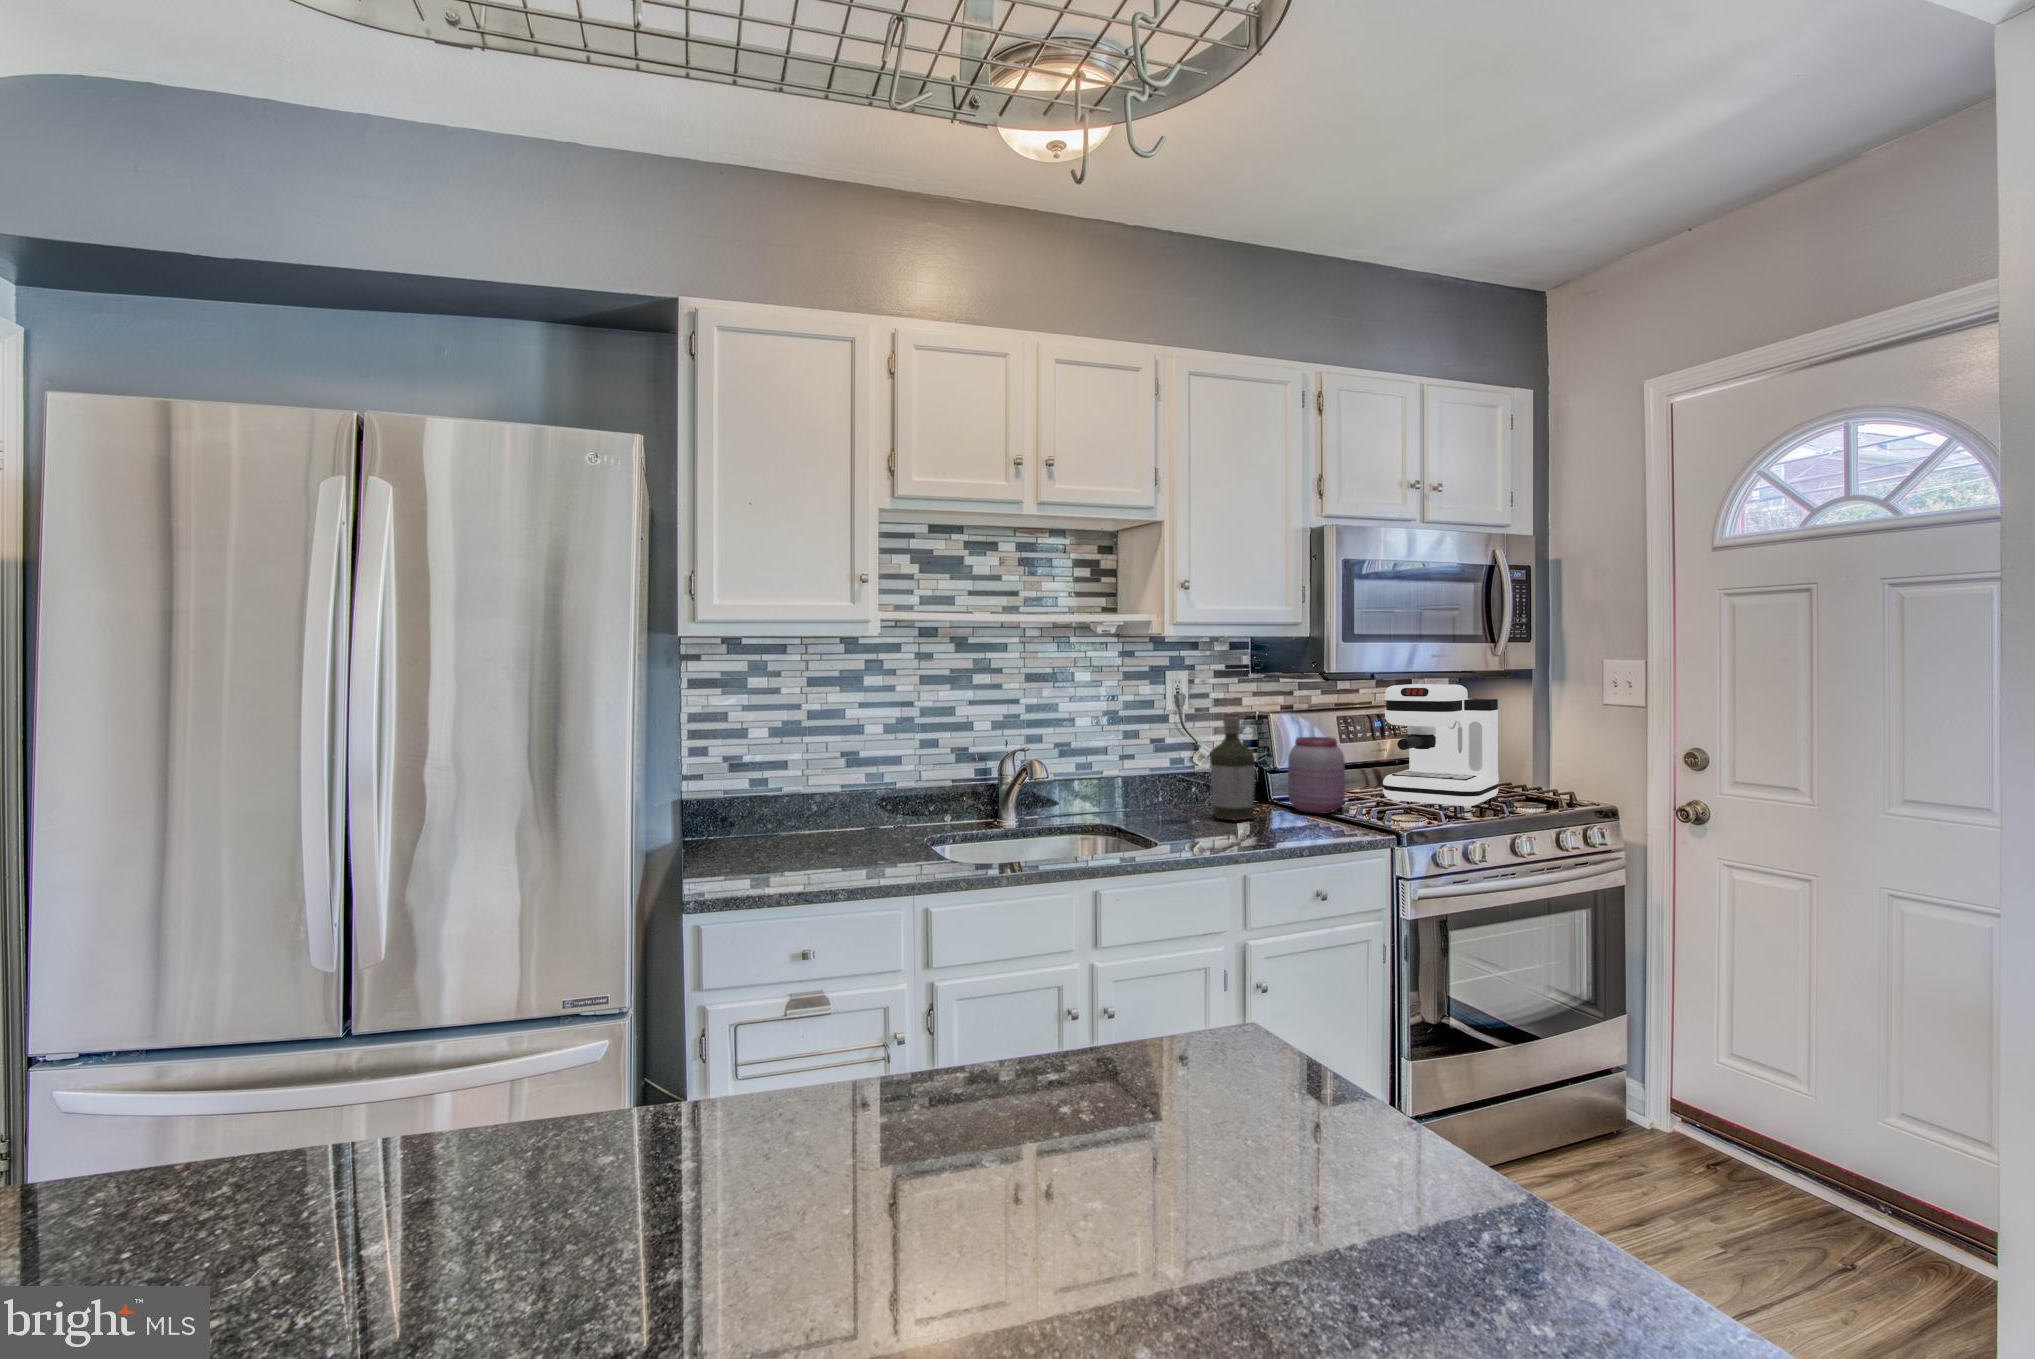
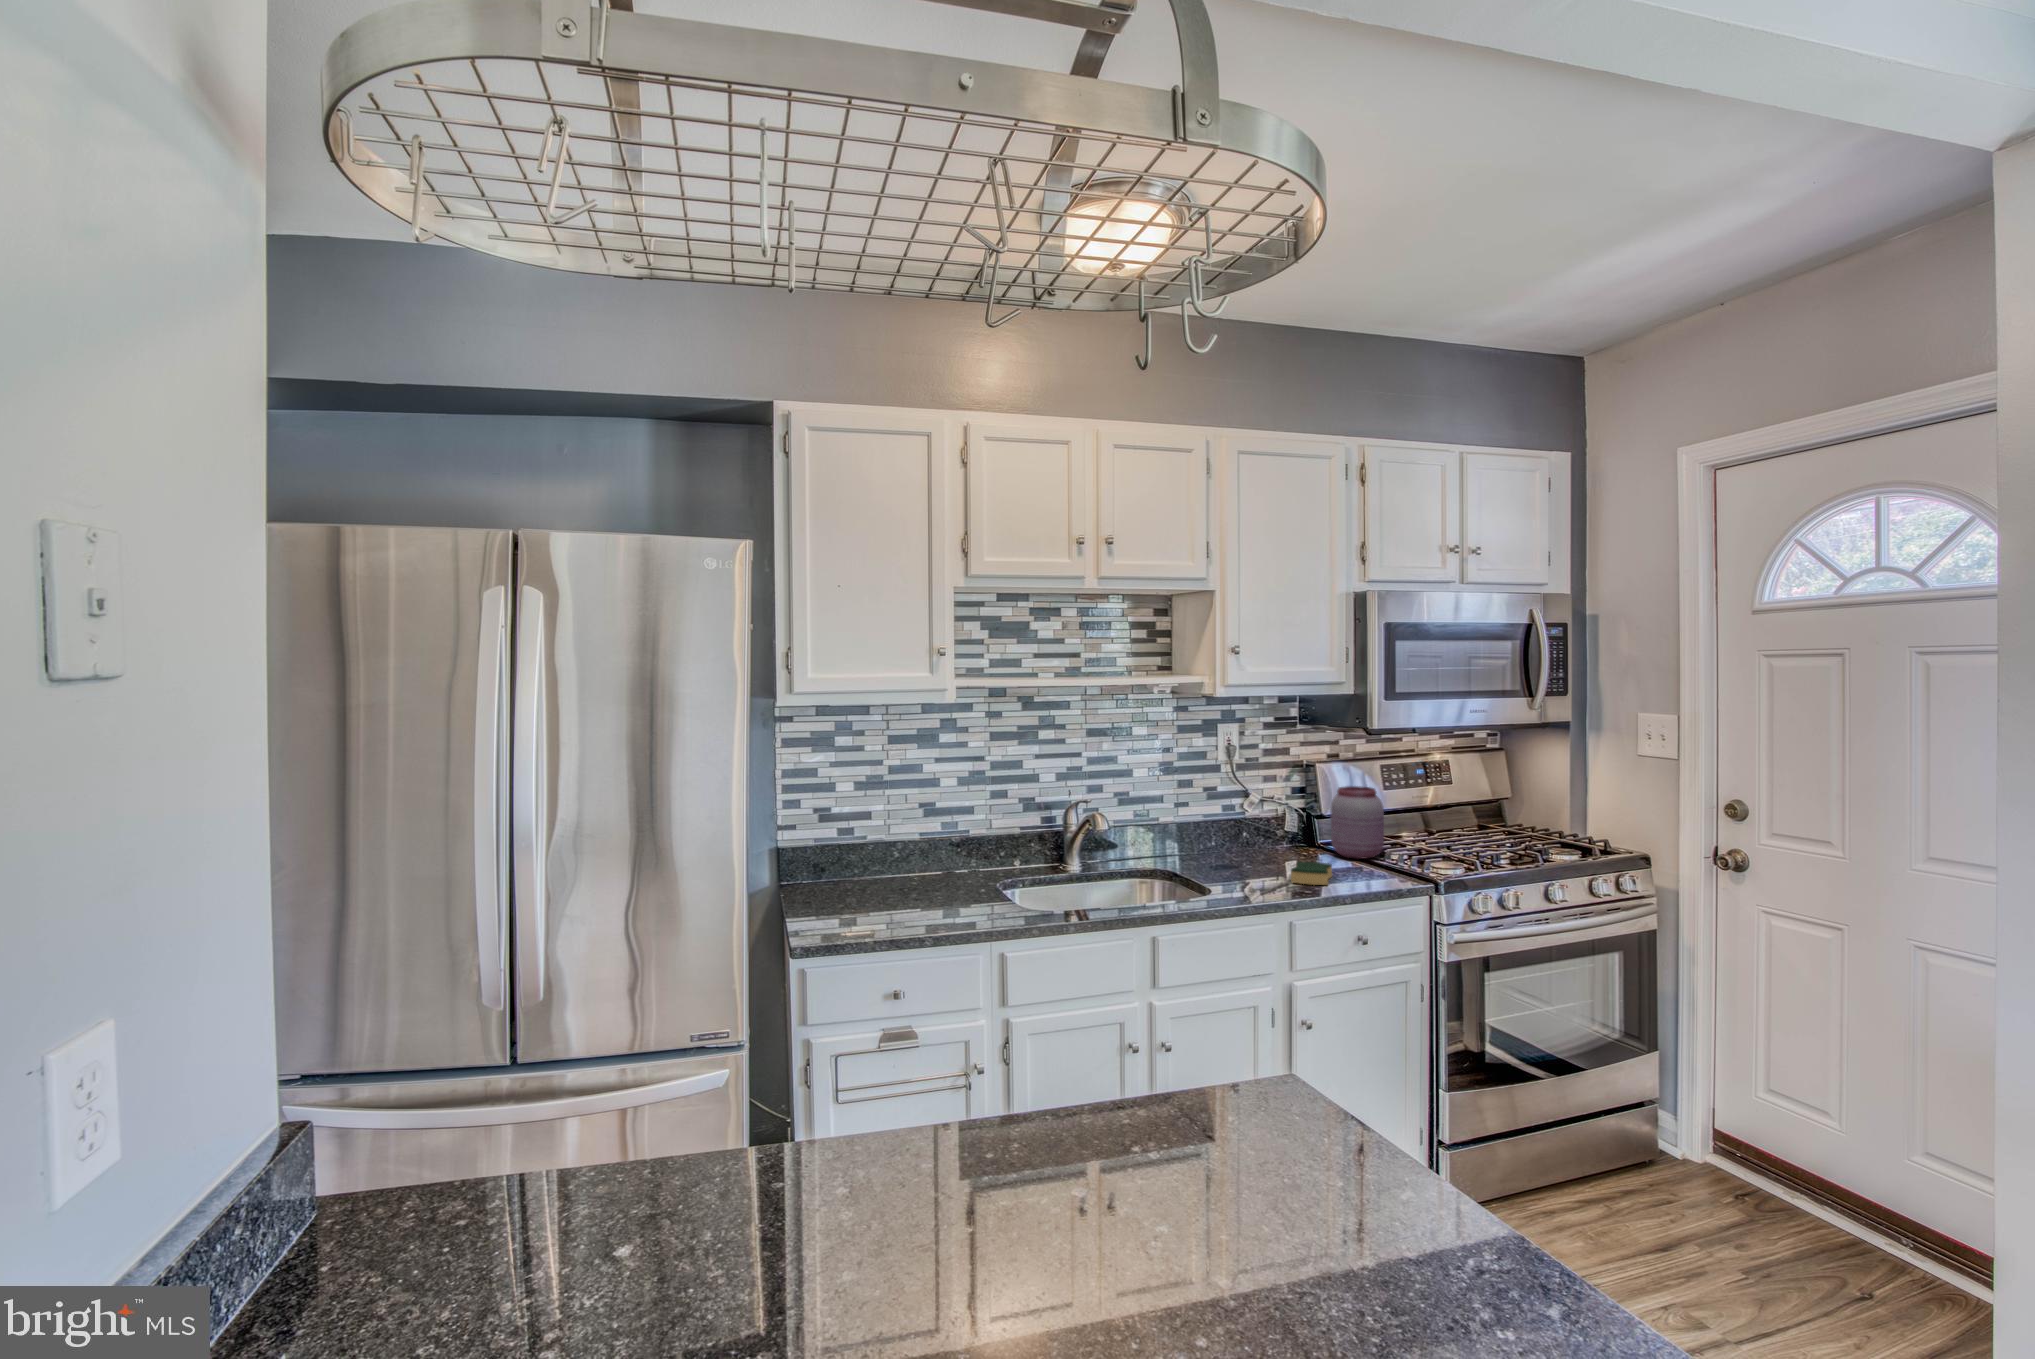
coffee maker: present [1383,684,1498,808] -> none [1421,736,1532,855]
bottle: present [1210,713,1255,820] -> none [1257,766,1299,866]
sponge: none [1246,815,1290,838] -> present [1291,862,1332,885]

